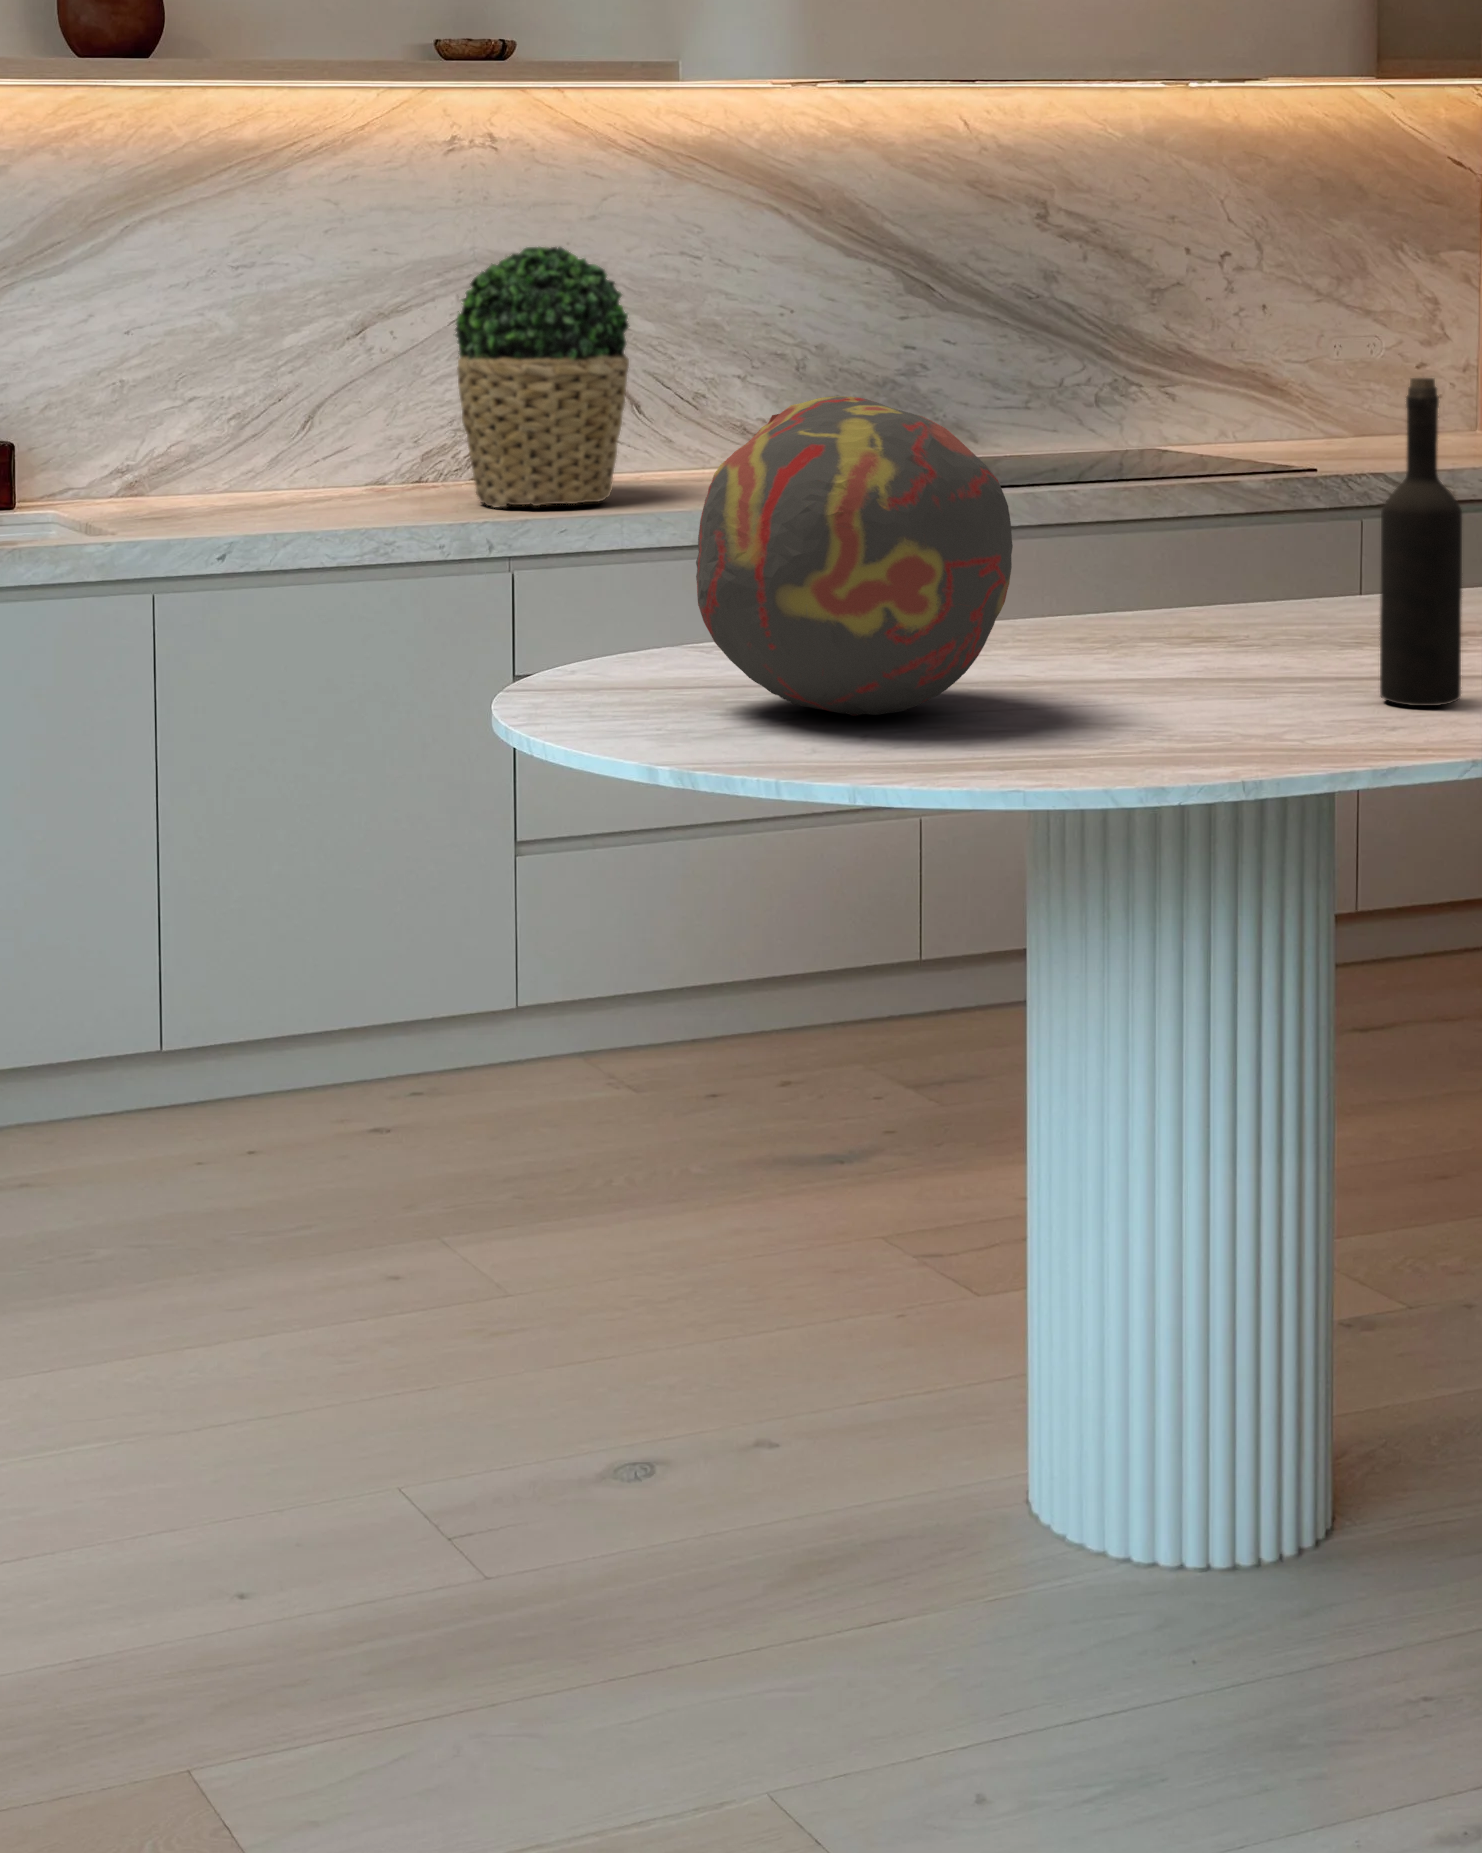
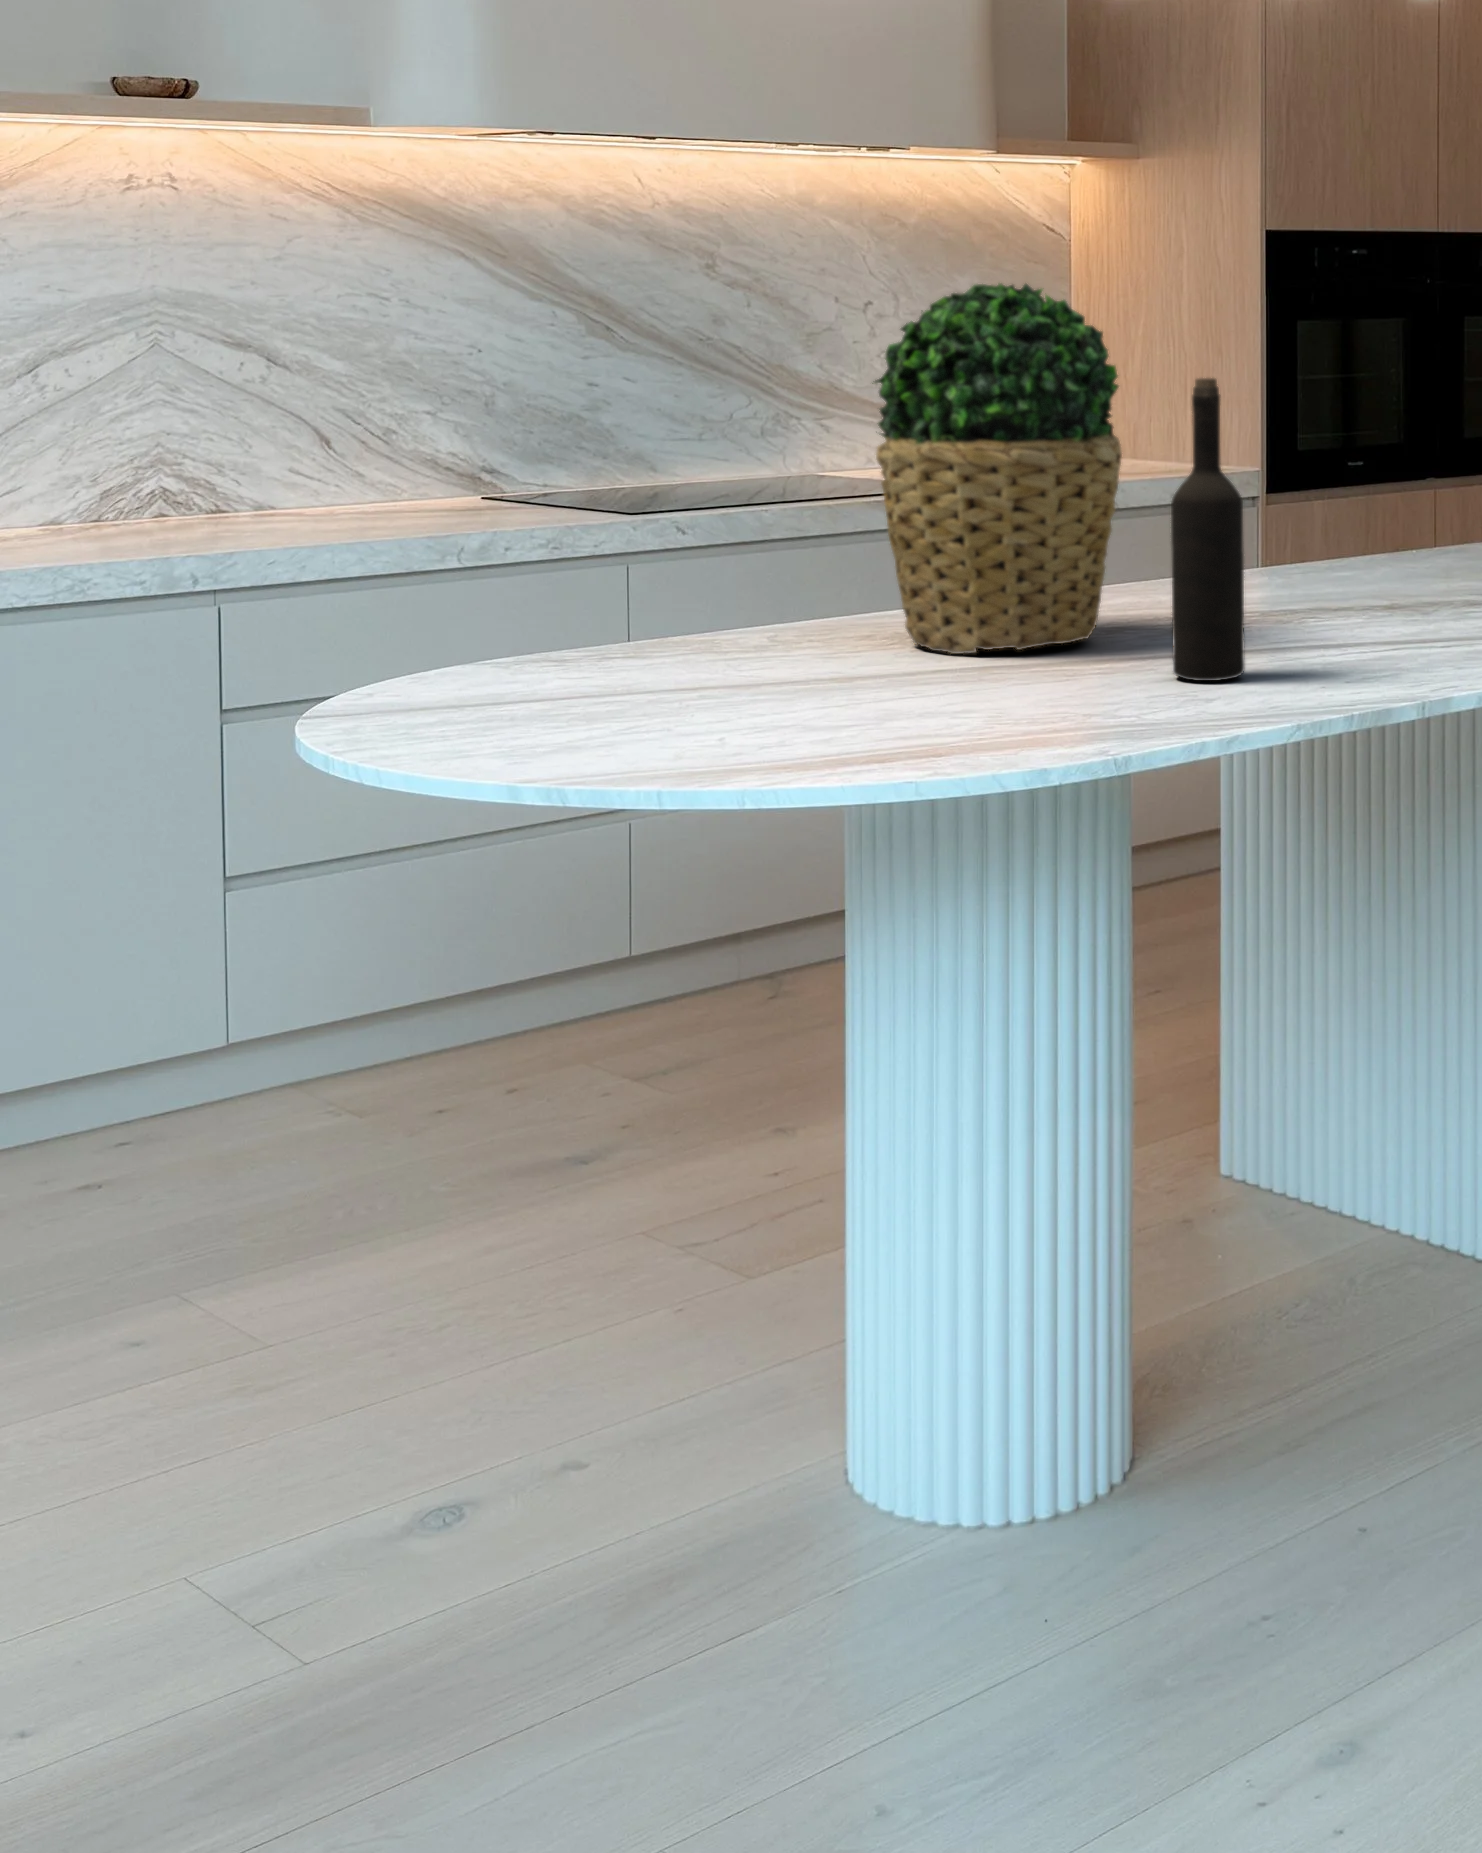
potted plant: present [455,247,630,507] -> present [872,284,1122,654]
decorative orb: present [696,396,1013,716] -> none [520,400,847,723]

